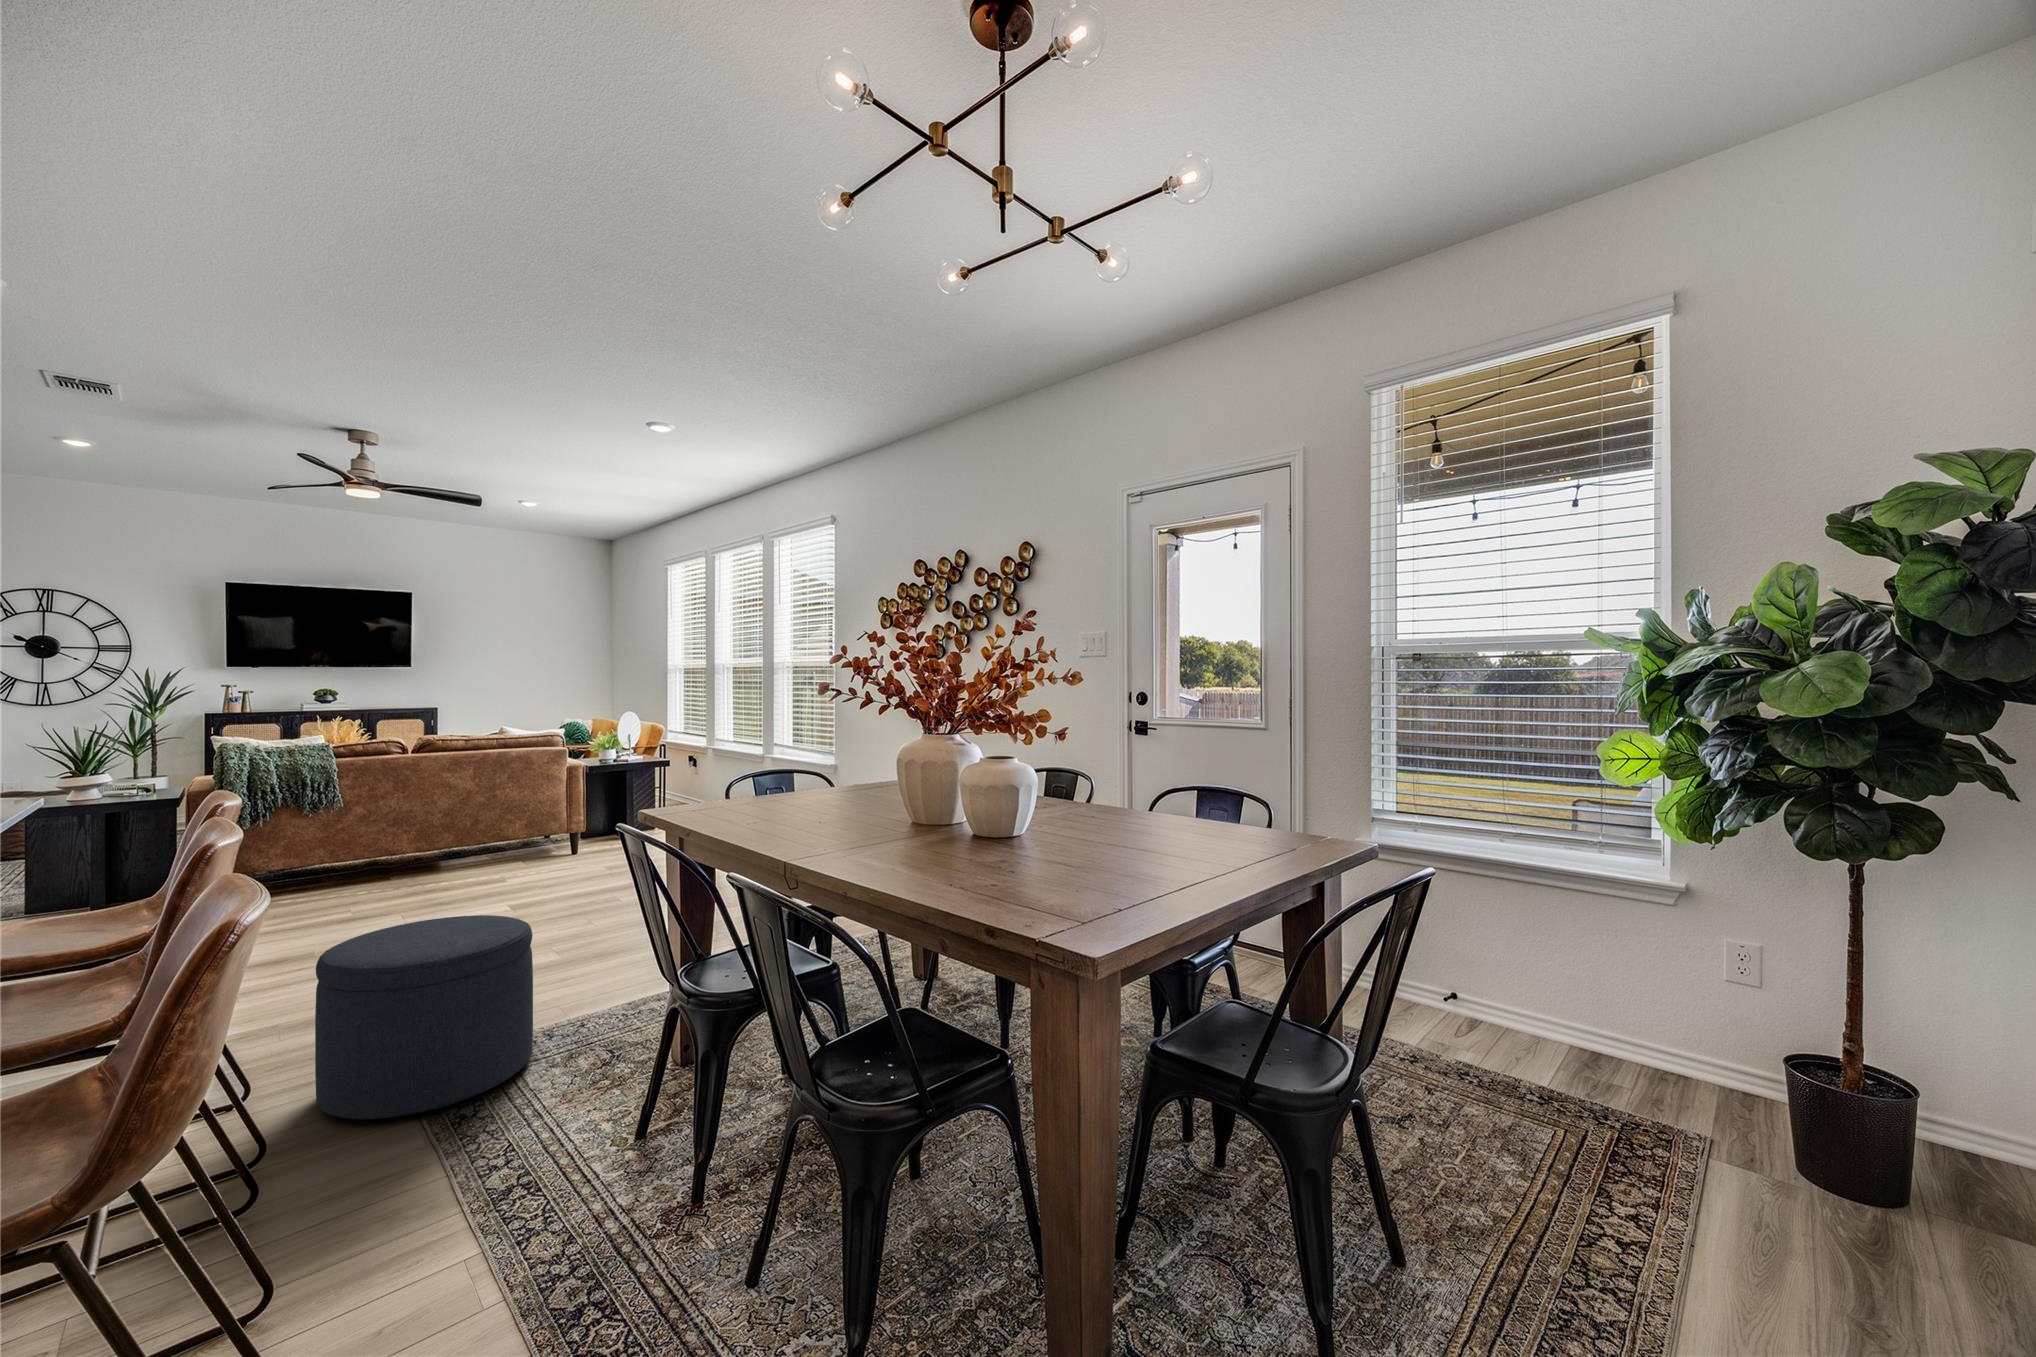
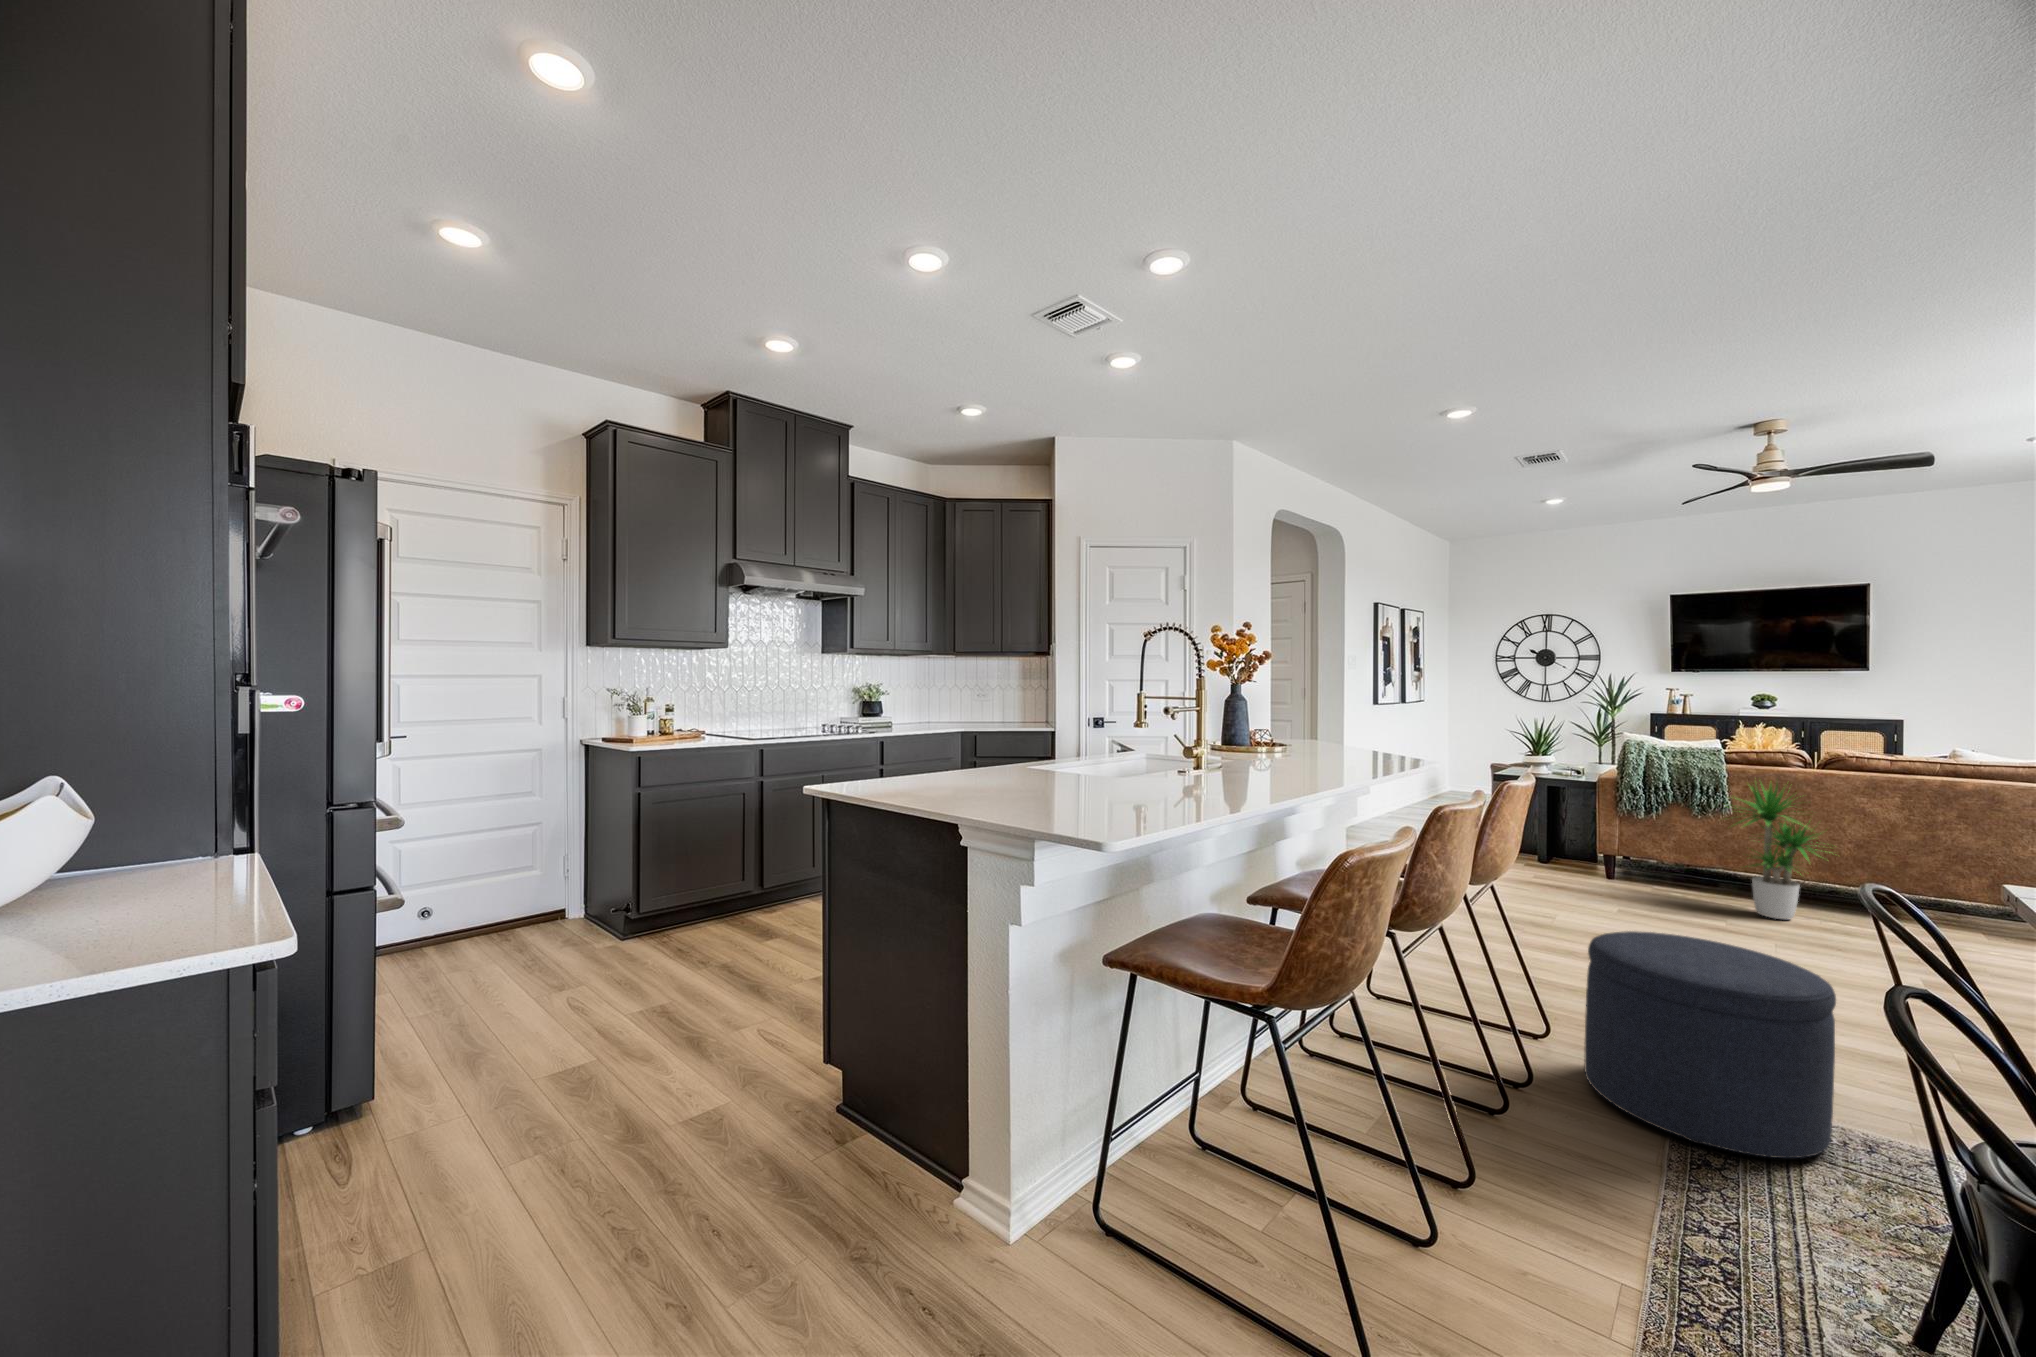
potted plant: none [334,765,441,895] -> present [1737,783,1833,920]

